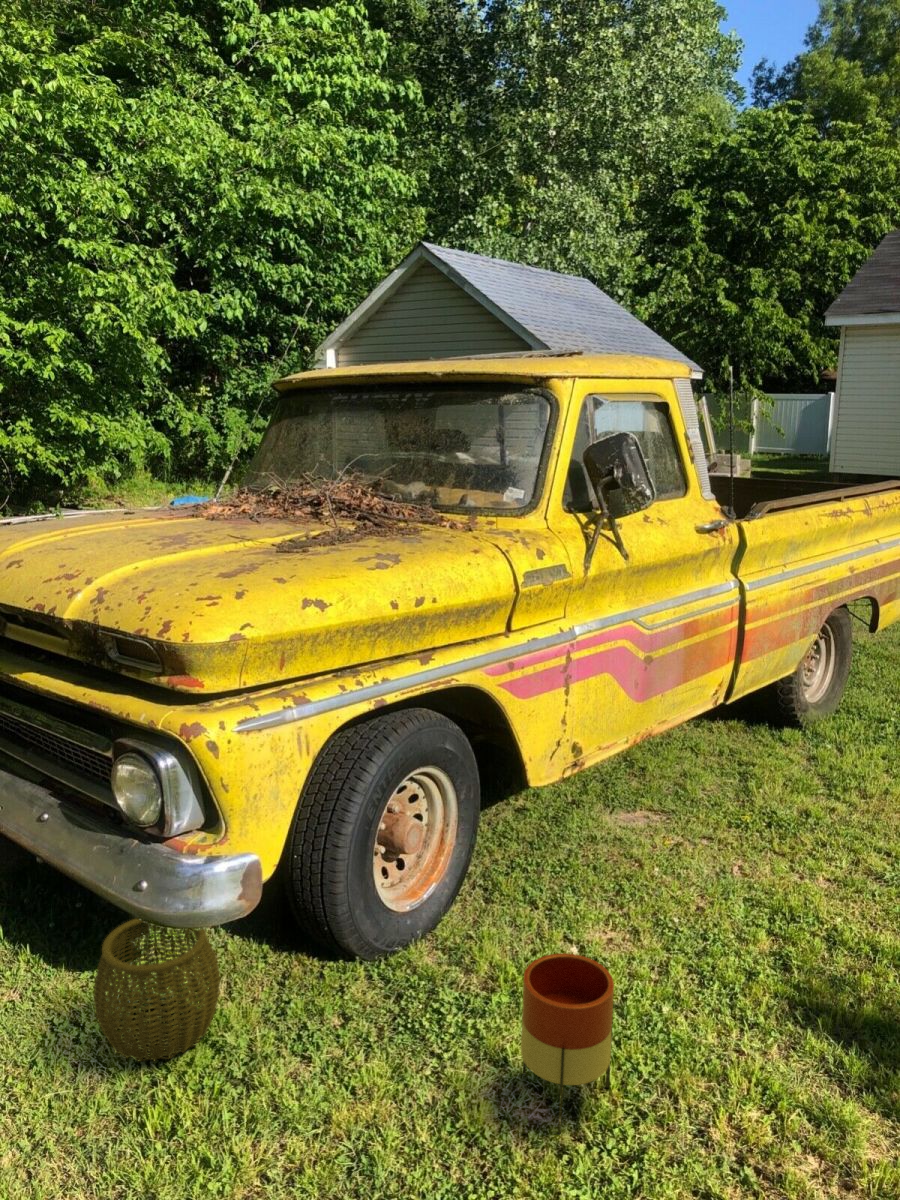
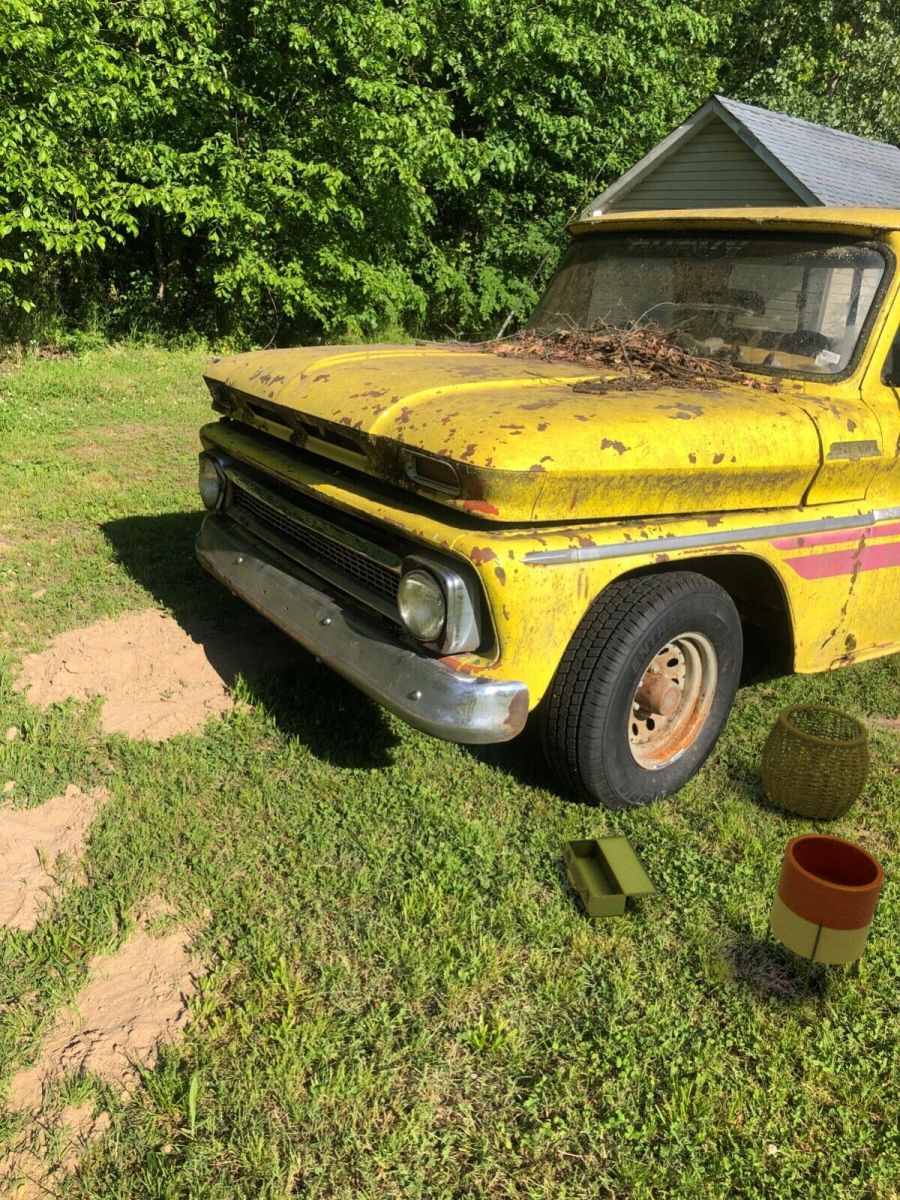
woven basket: present [94,919,220,1061] -> present [761,704,870,820]
toolbox: none [321,988,415,1085] -> present [564,836,658,917]

